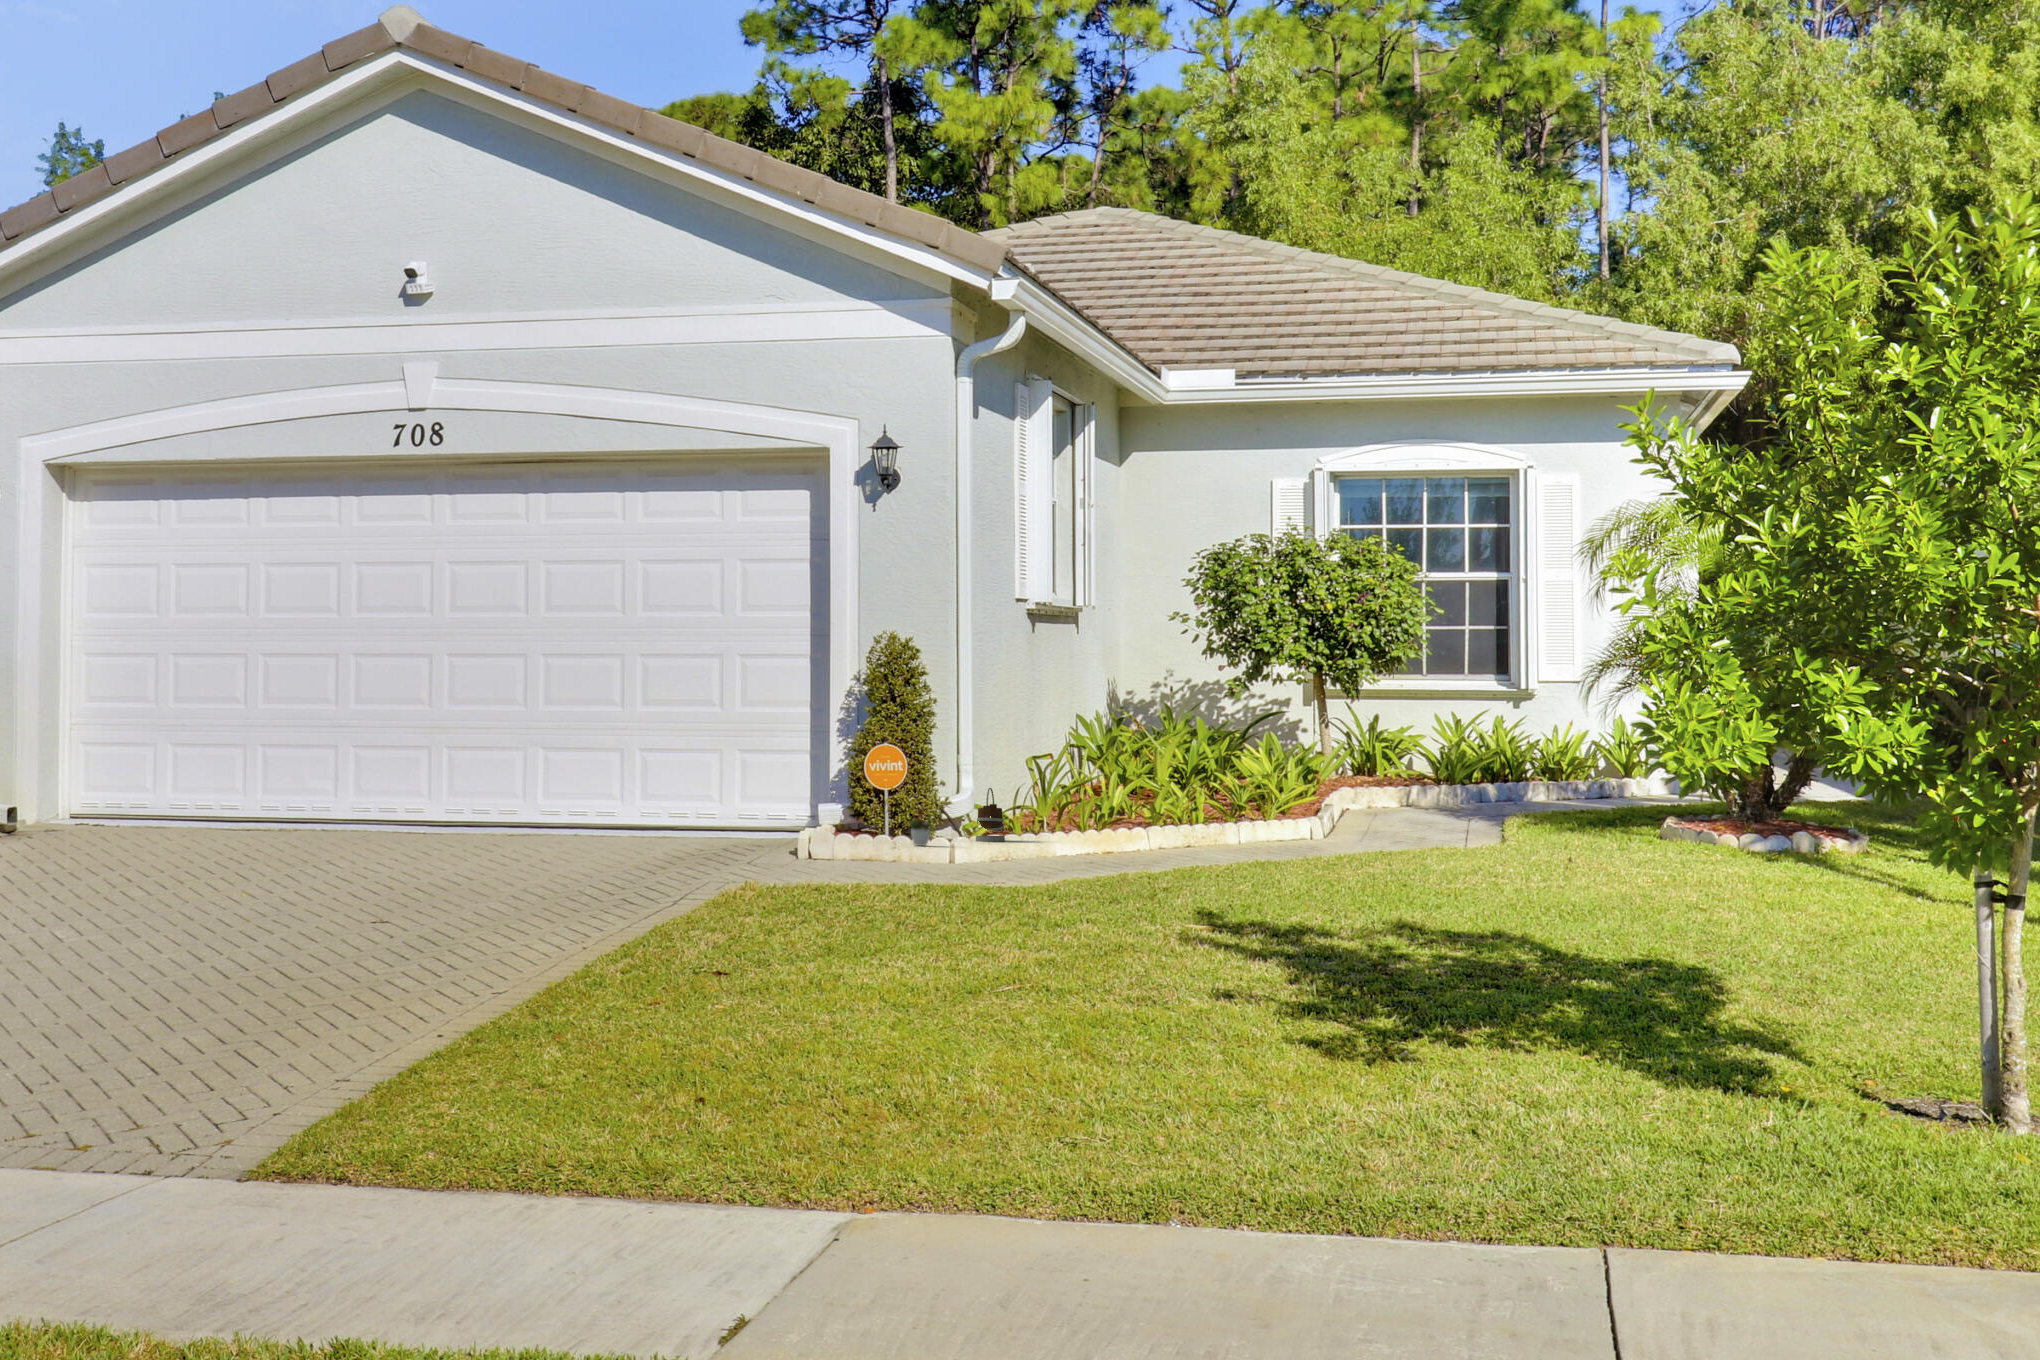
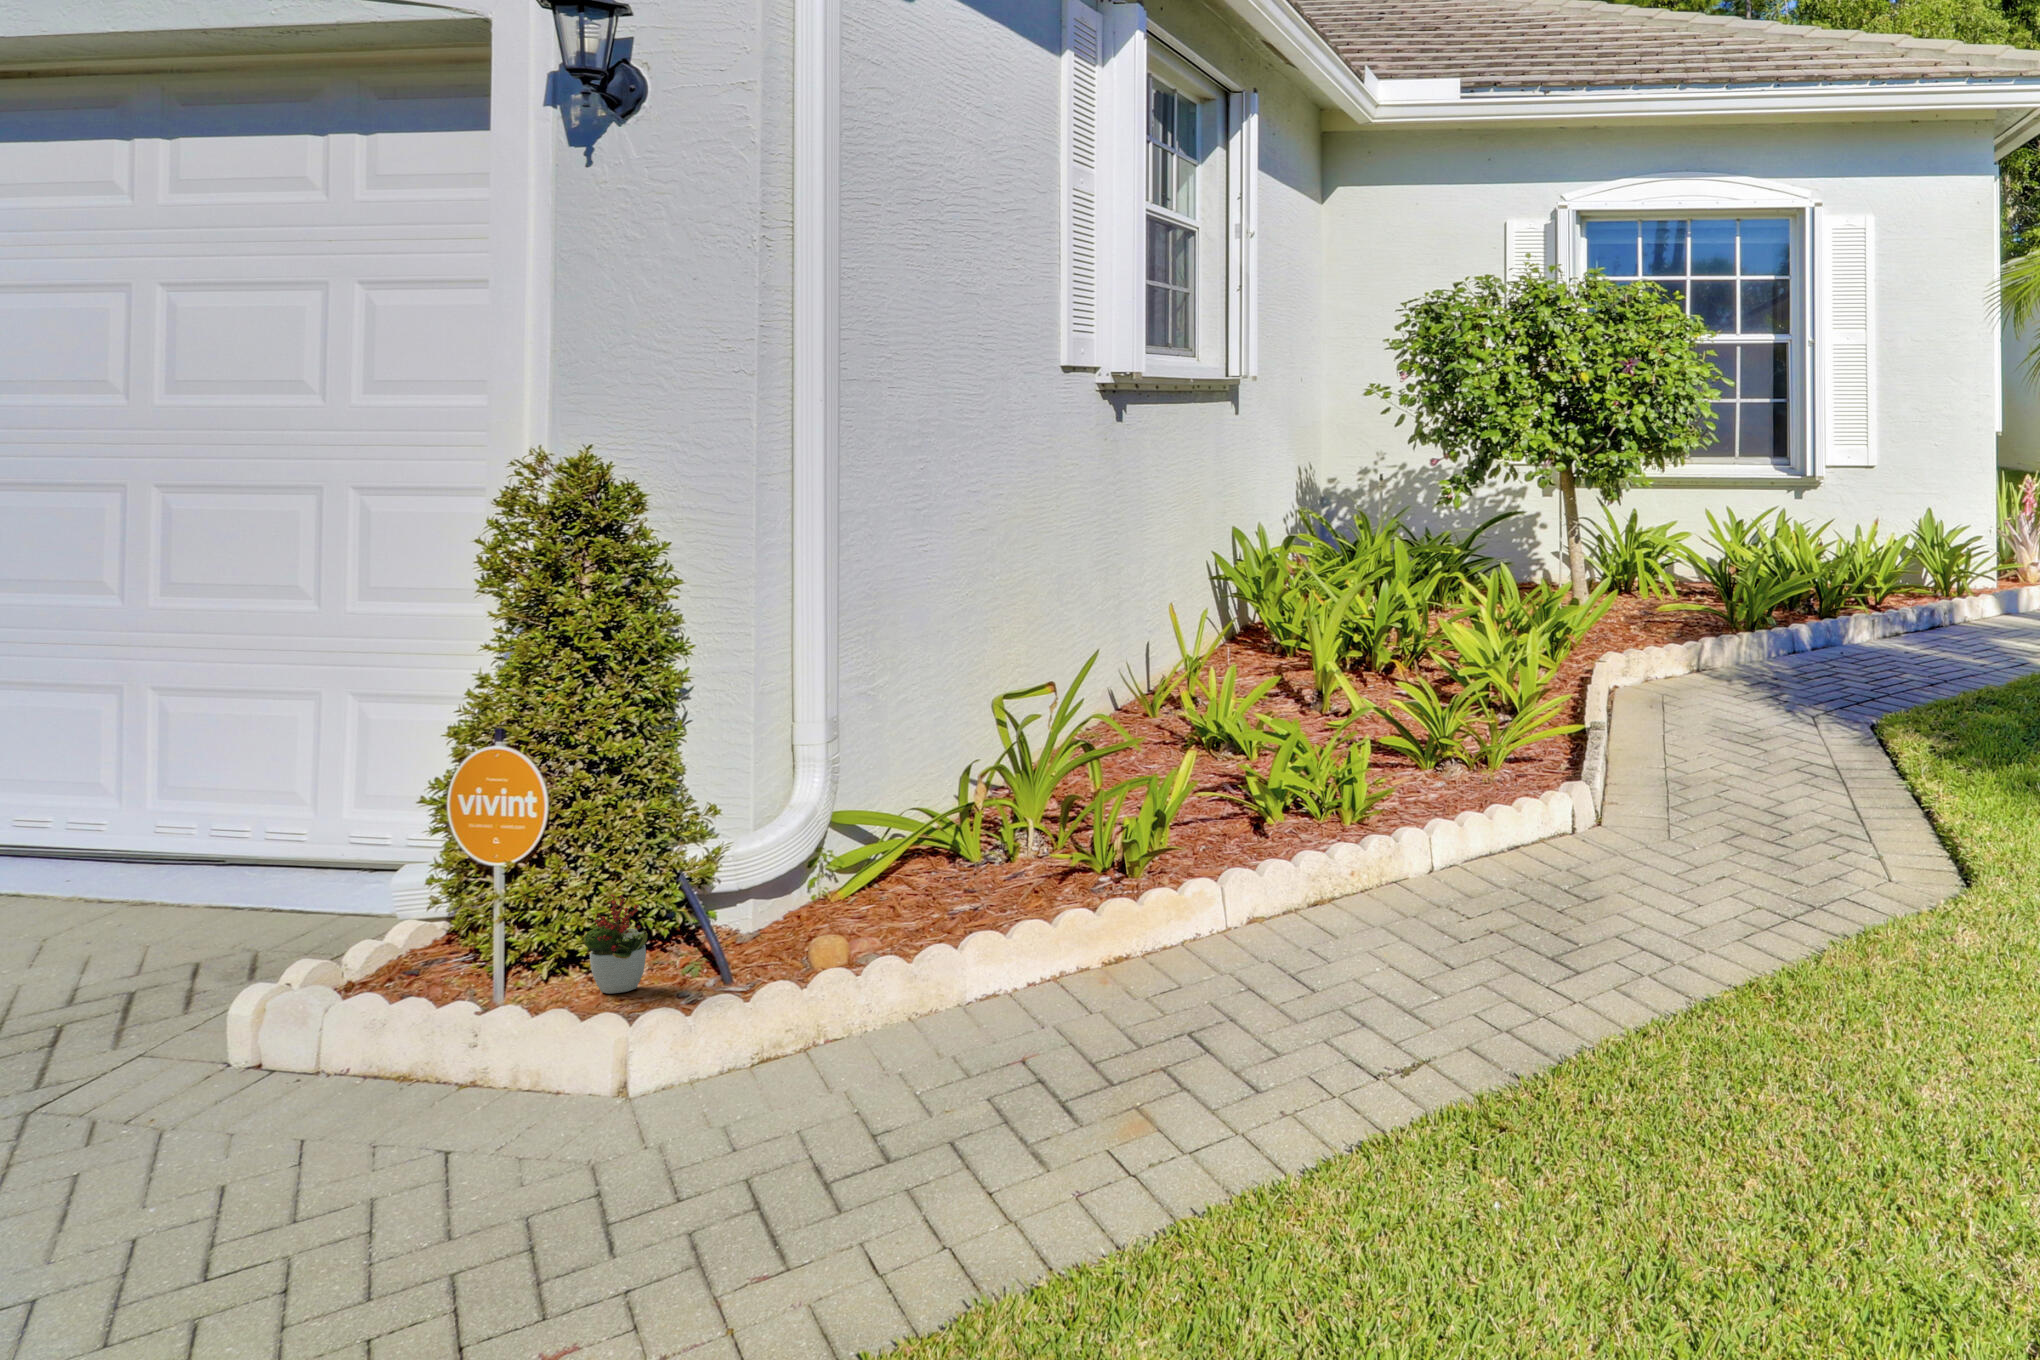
wooden bucket: present [976,788,1005,842] -> none [853,780,924,908]

